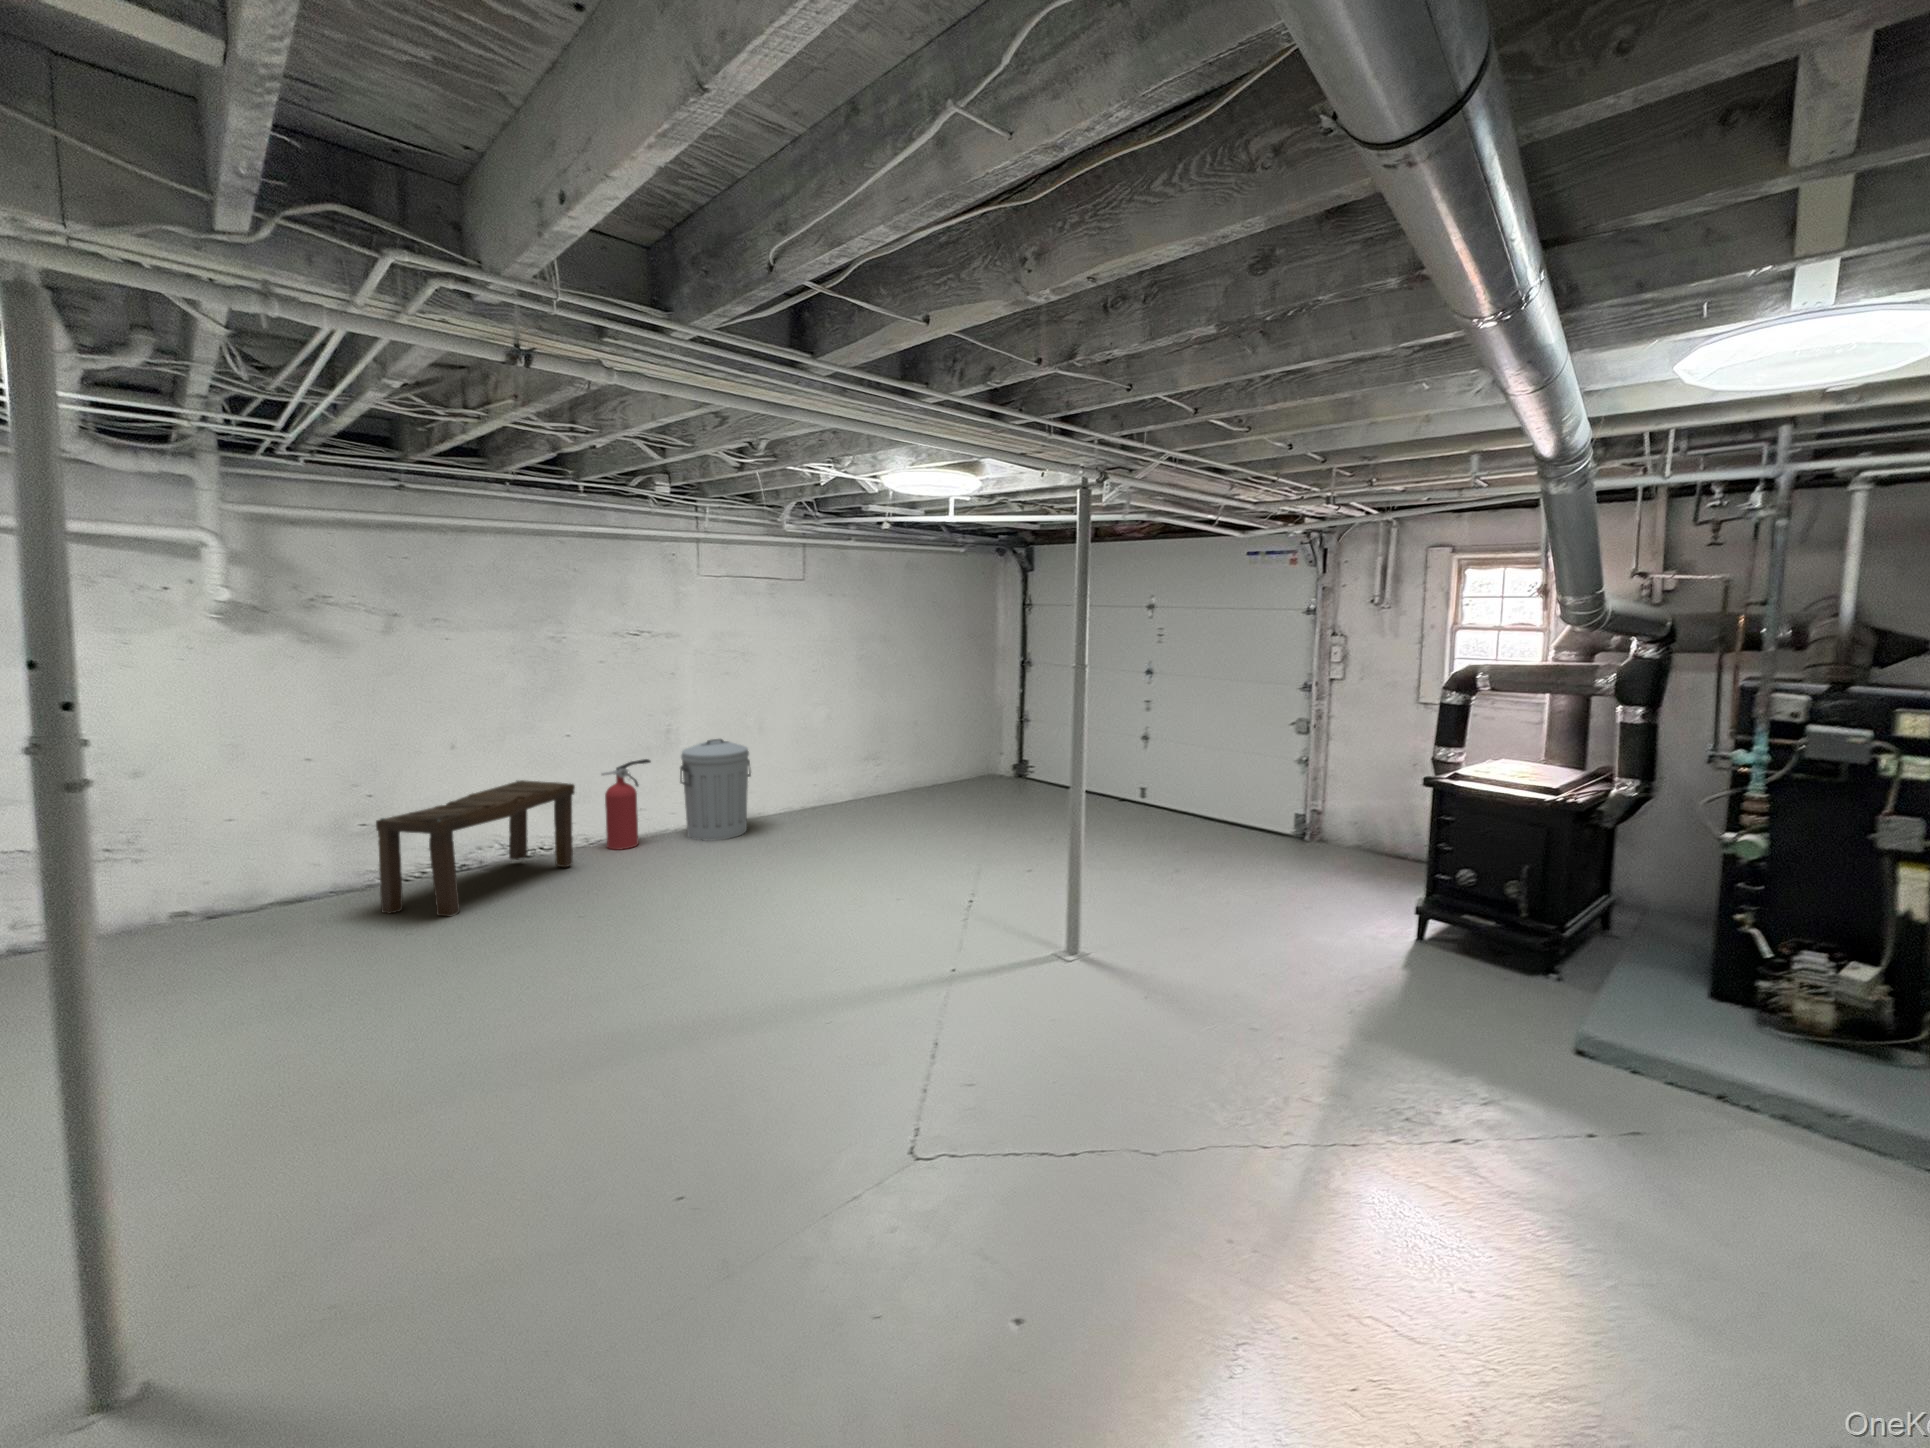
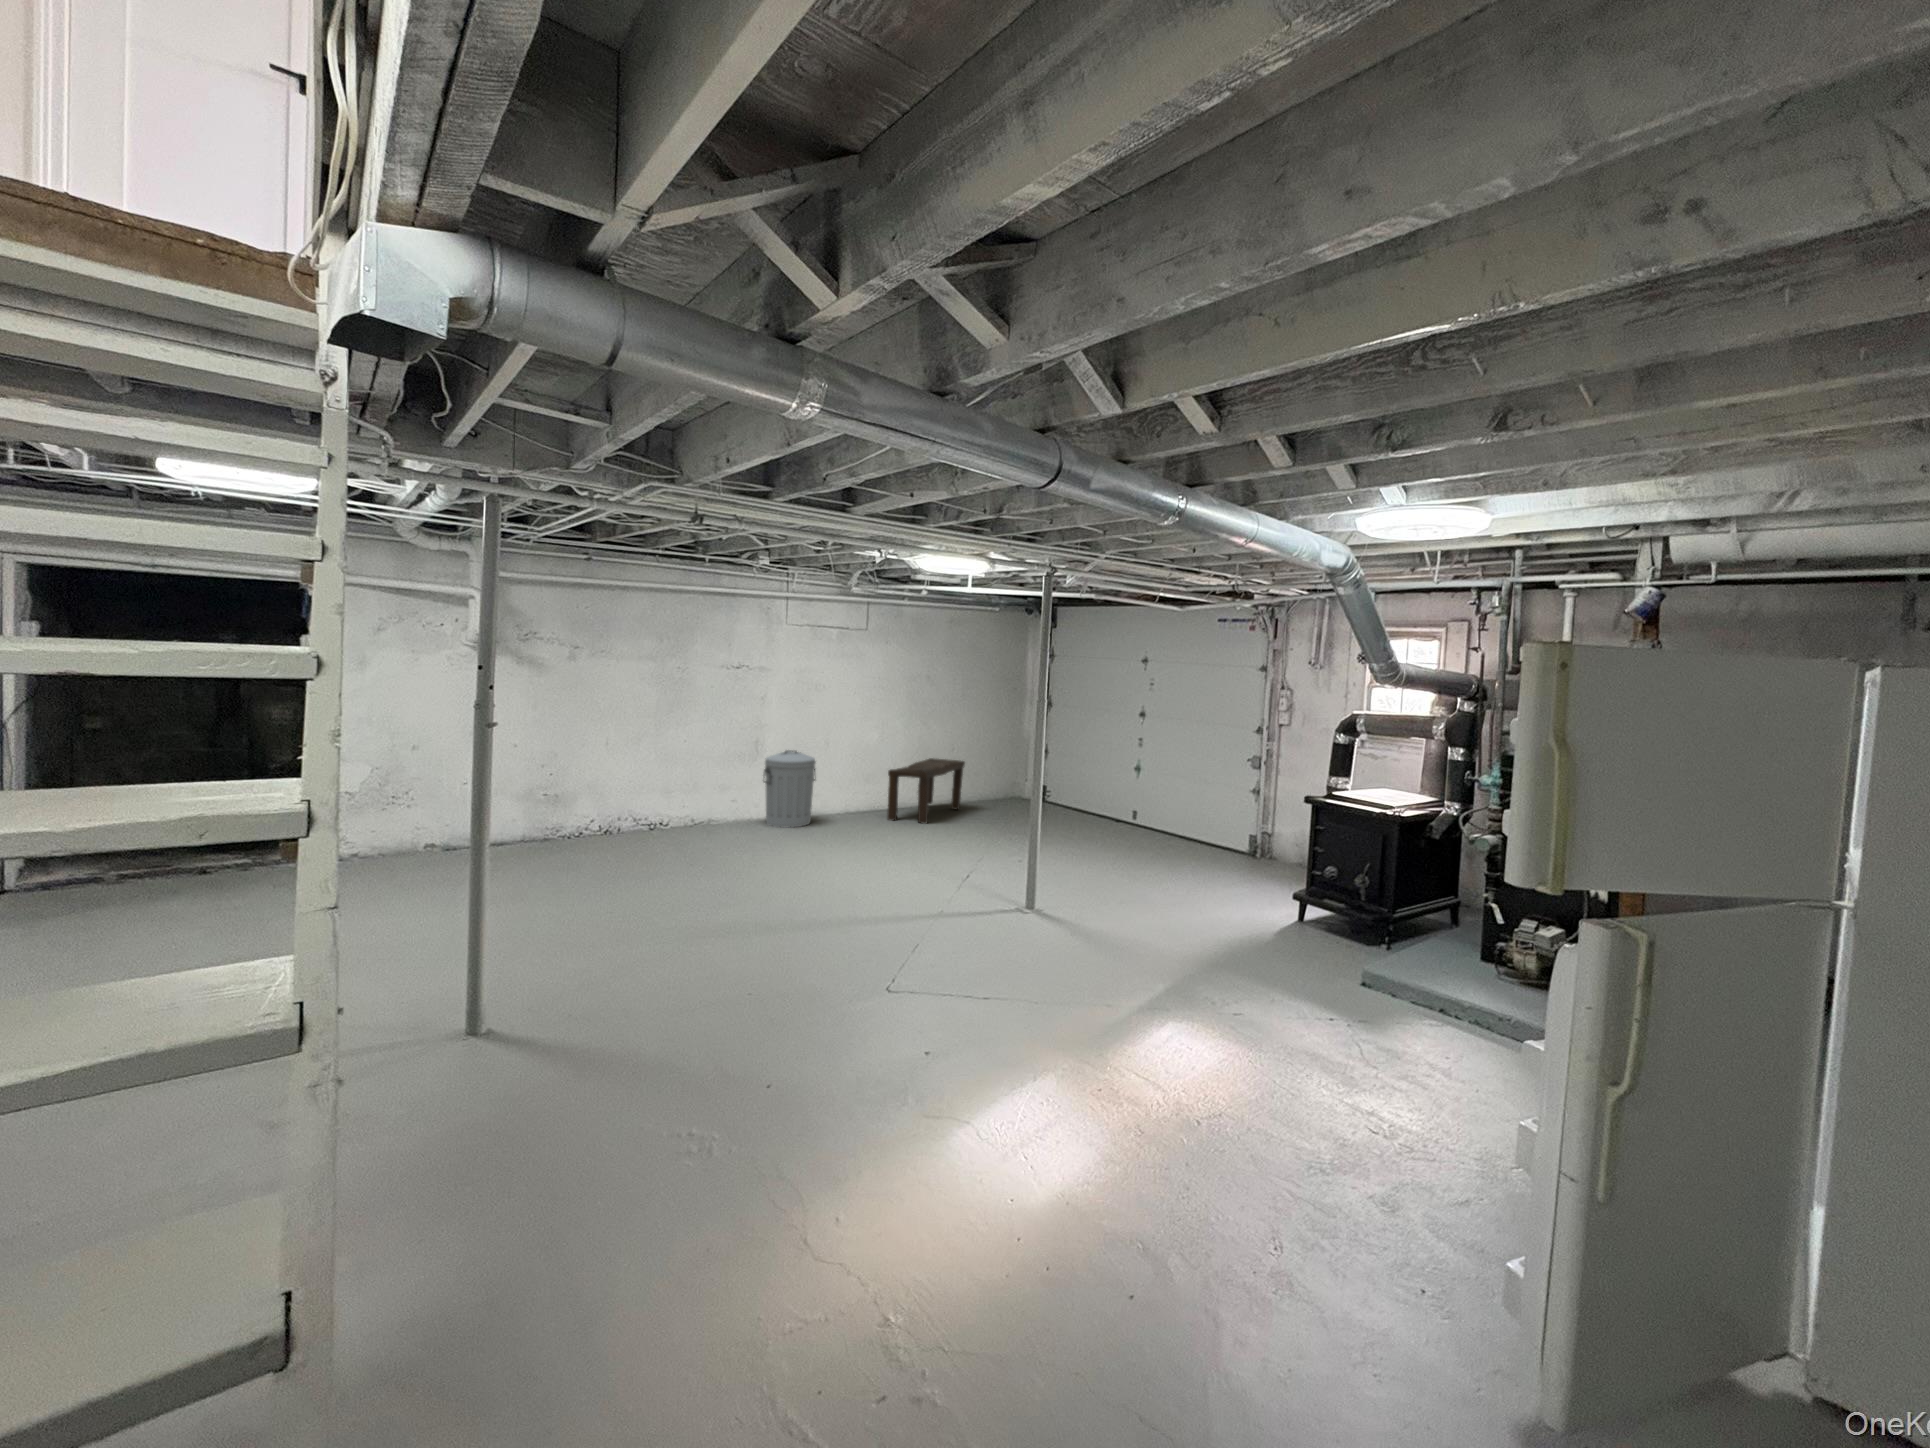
fire extinguisher: present [602,759,651,850] -> none [707,762,743,829]
bench: present [376,780,575,917] -> present [887,758,965,824]

